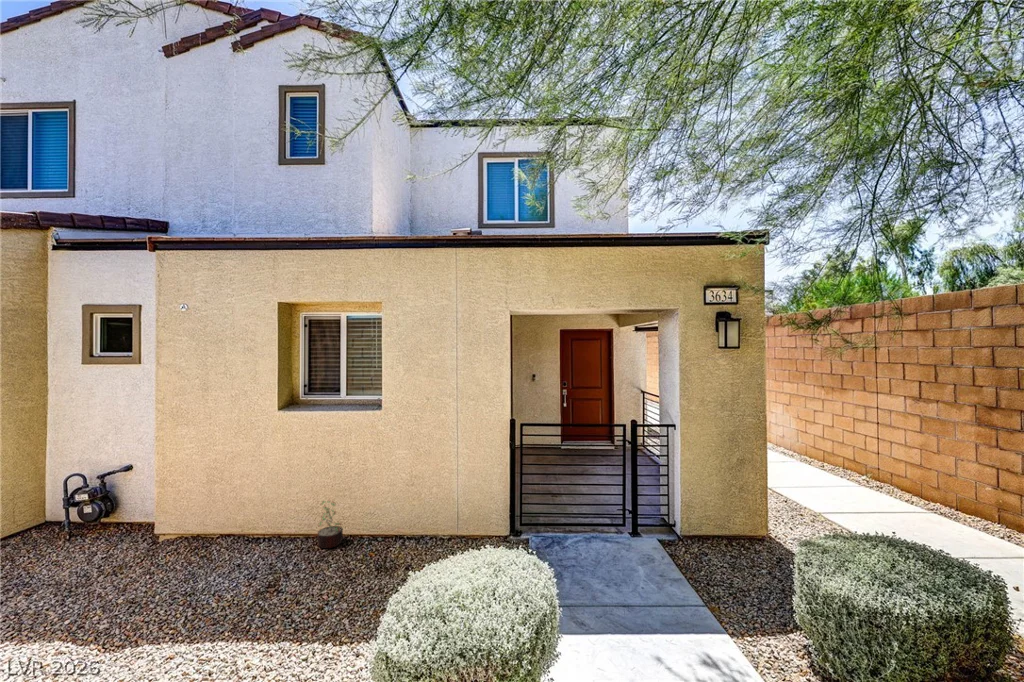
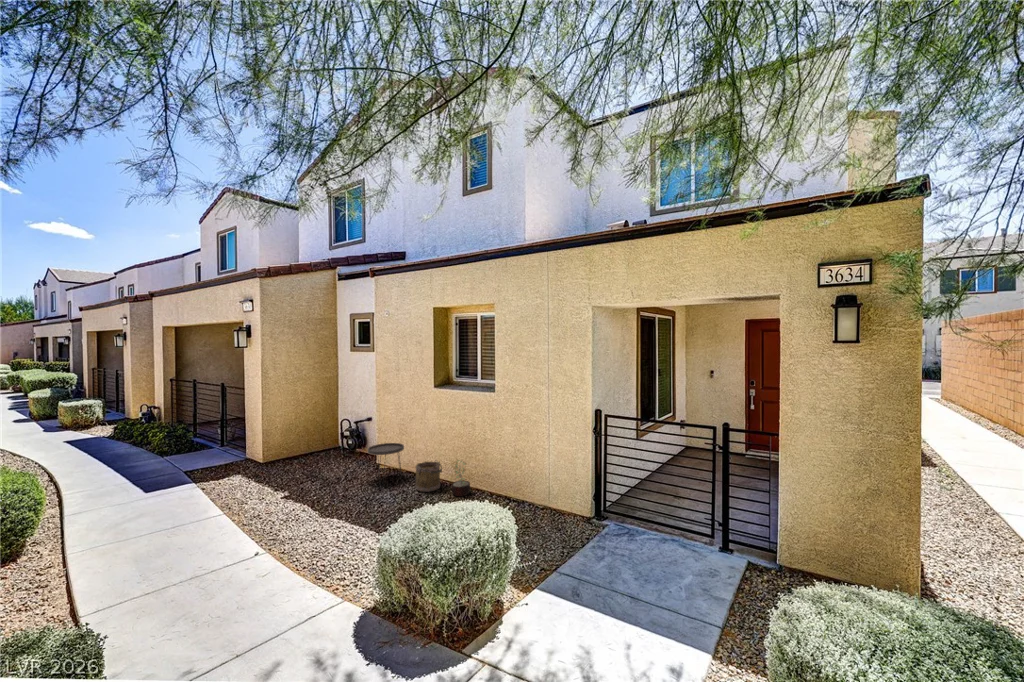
side table: none [158,495,221,560] -> present [368,443,404,476]
bucket: none [255,508,296,555] -> present [416,462,442,492]

